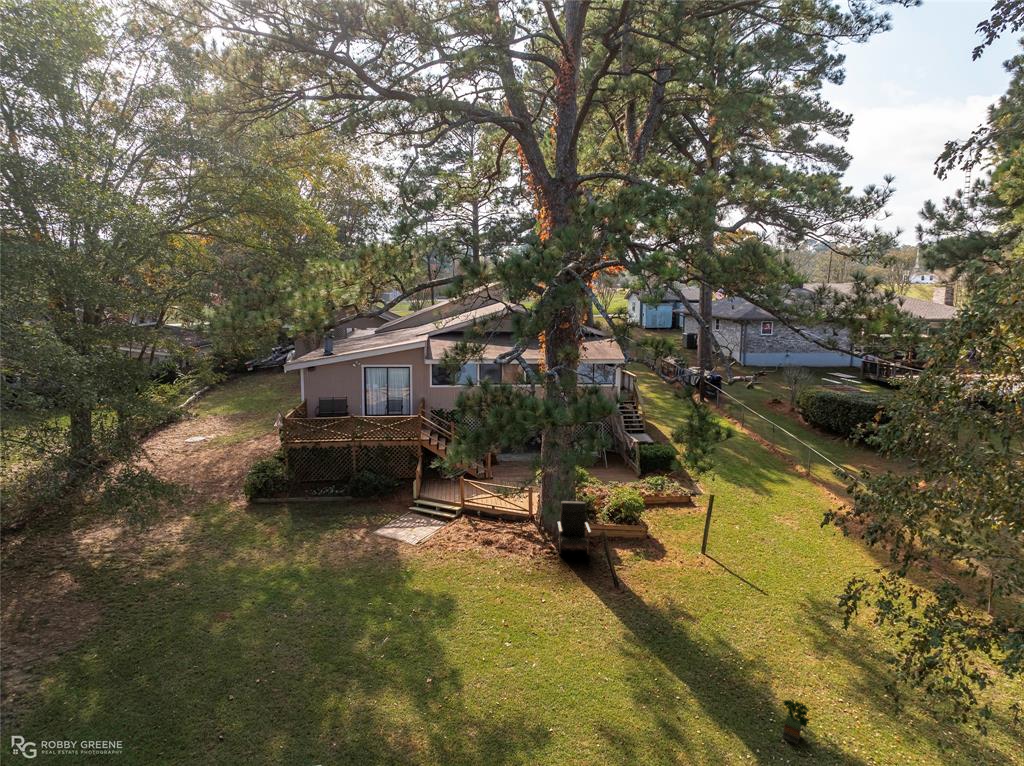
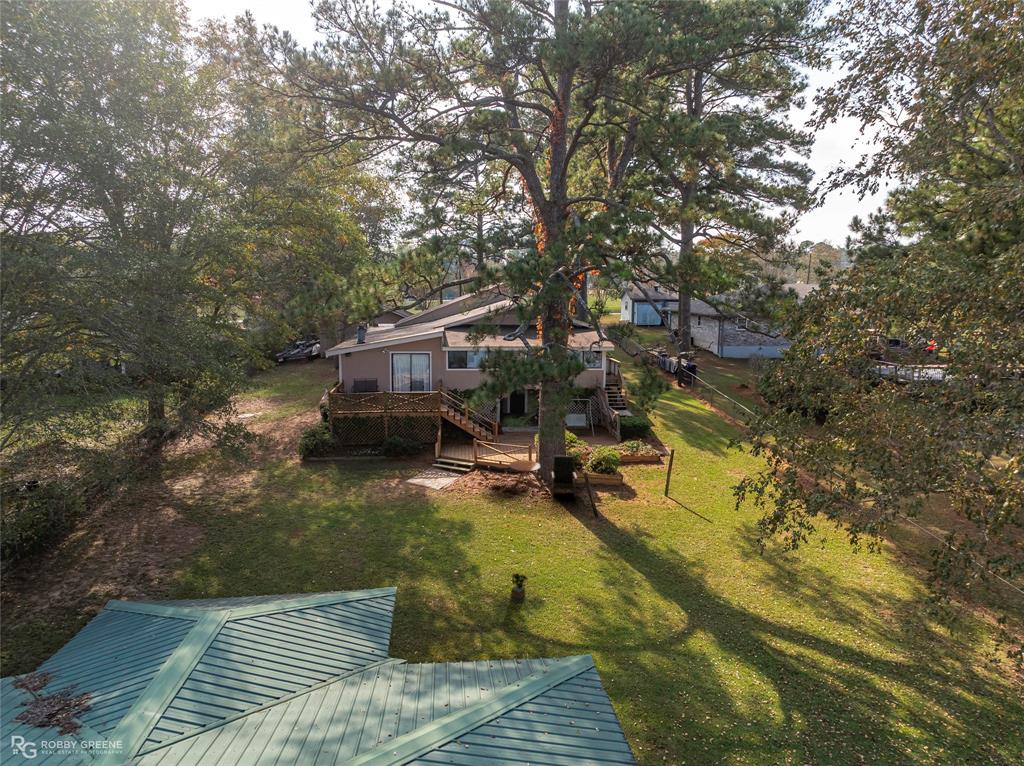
round table: none [505,505,544,544] -> present [509,460,540,487]
potted tree: present [783,700,809,744] -> present [511,573,528,603]

